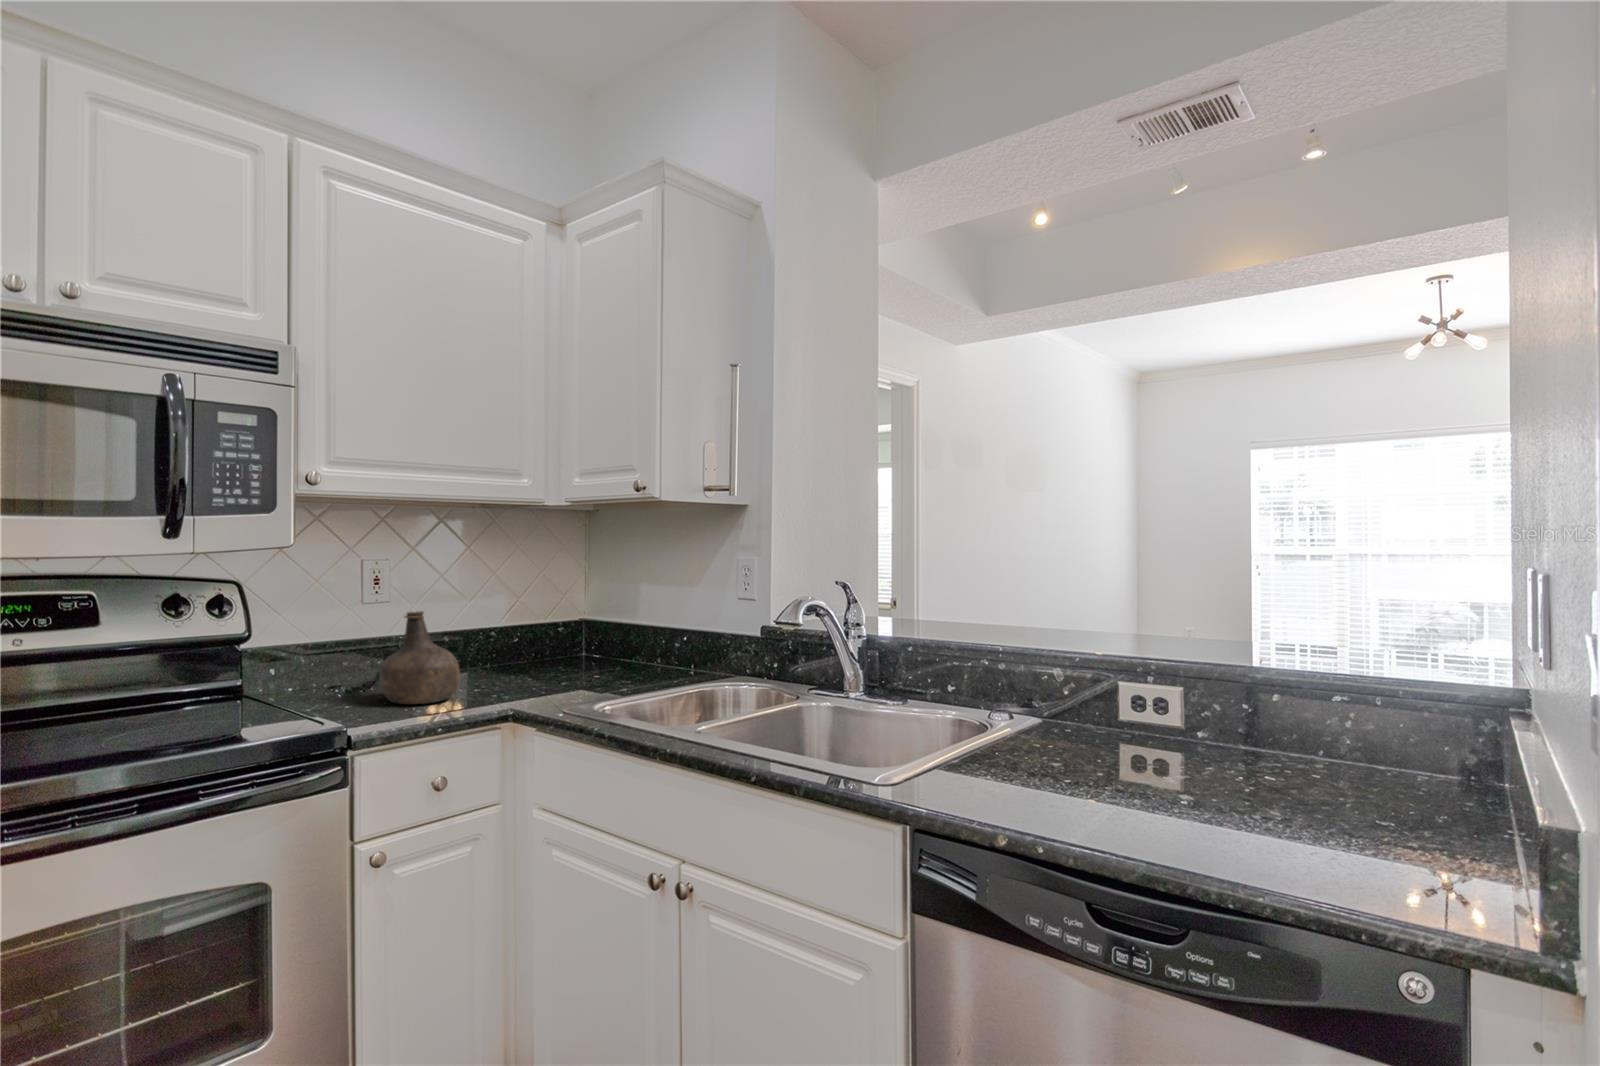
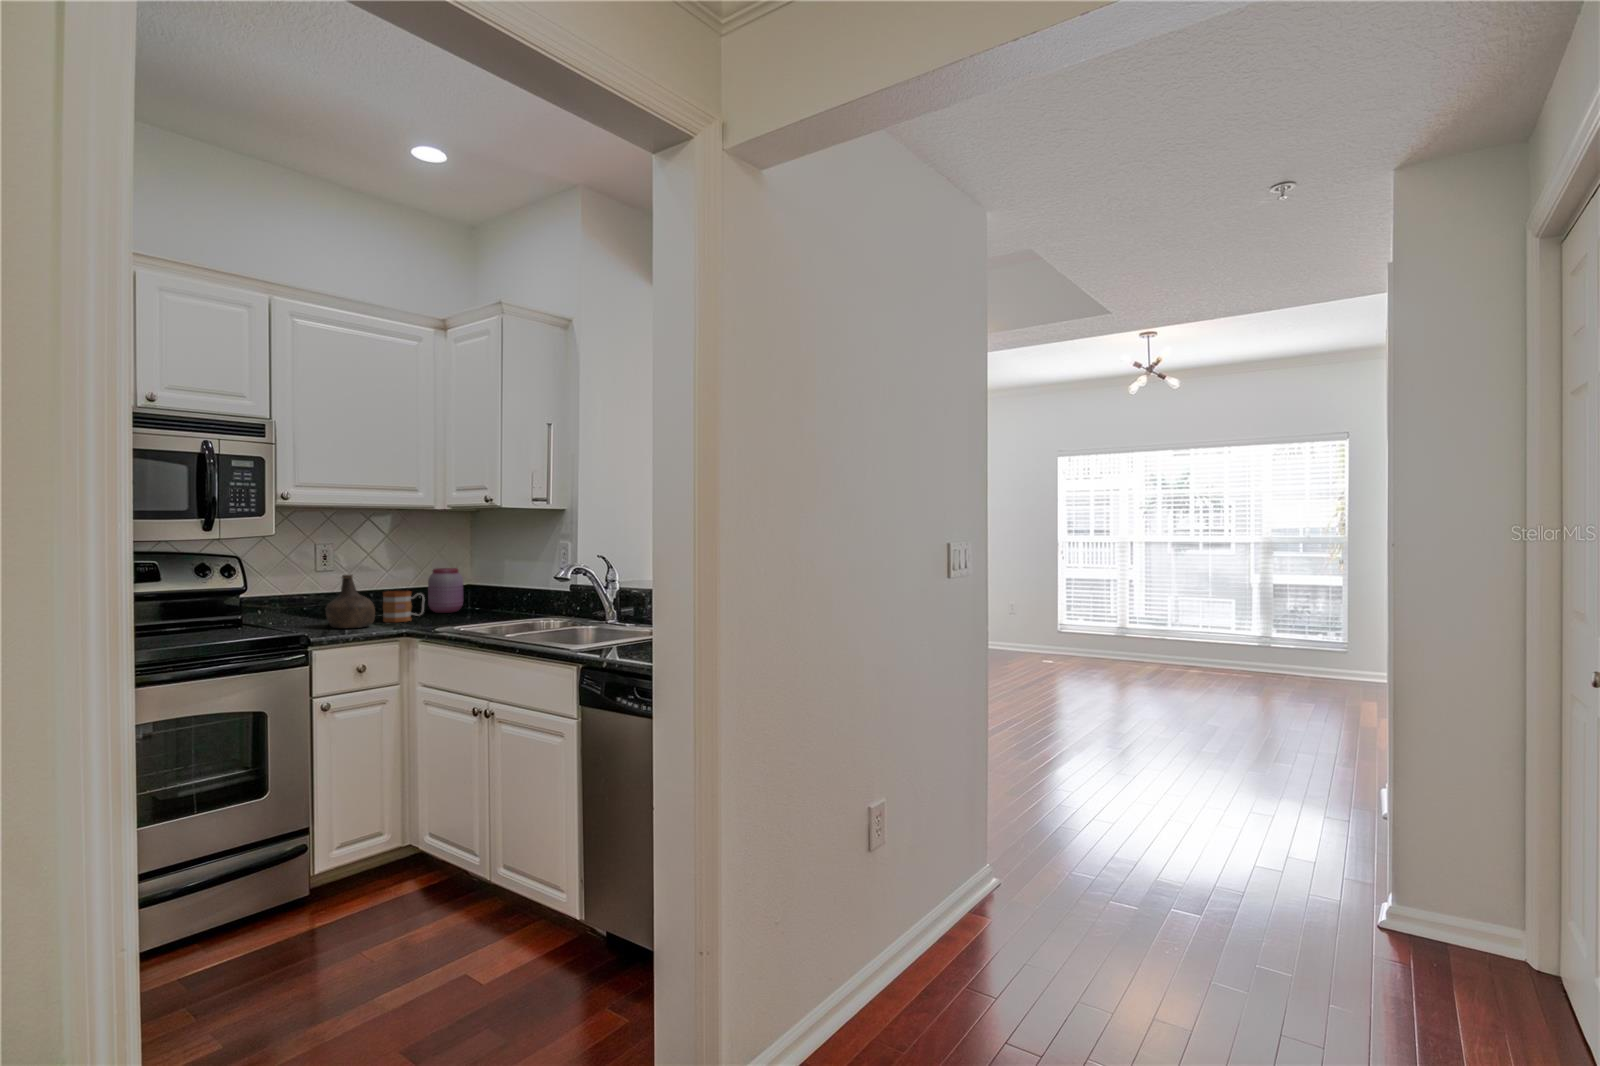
jar: none [531,594,581,663] -> present [428,568,463,613]
mug: none [469,634,534,687] -> present [383,591,424,622]

